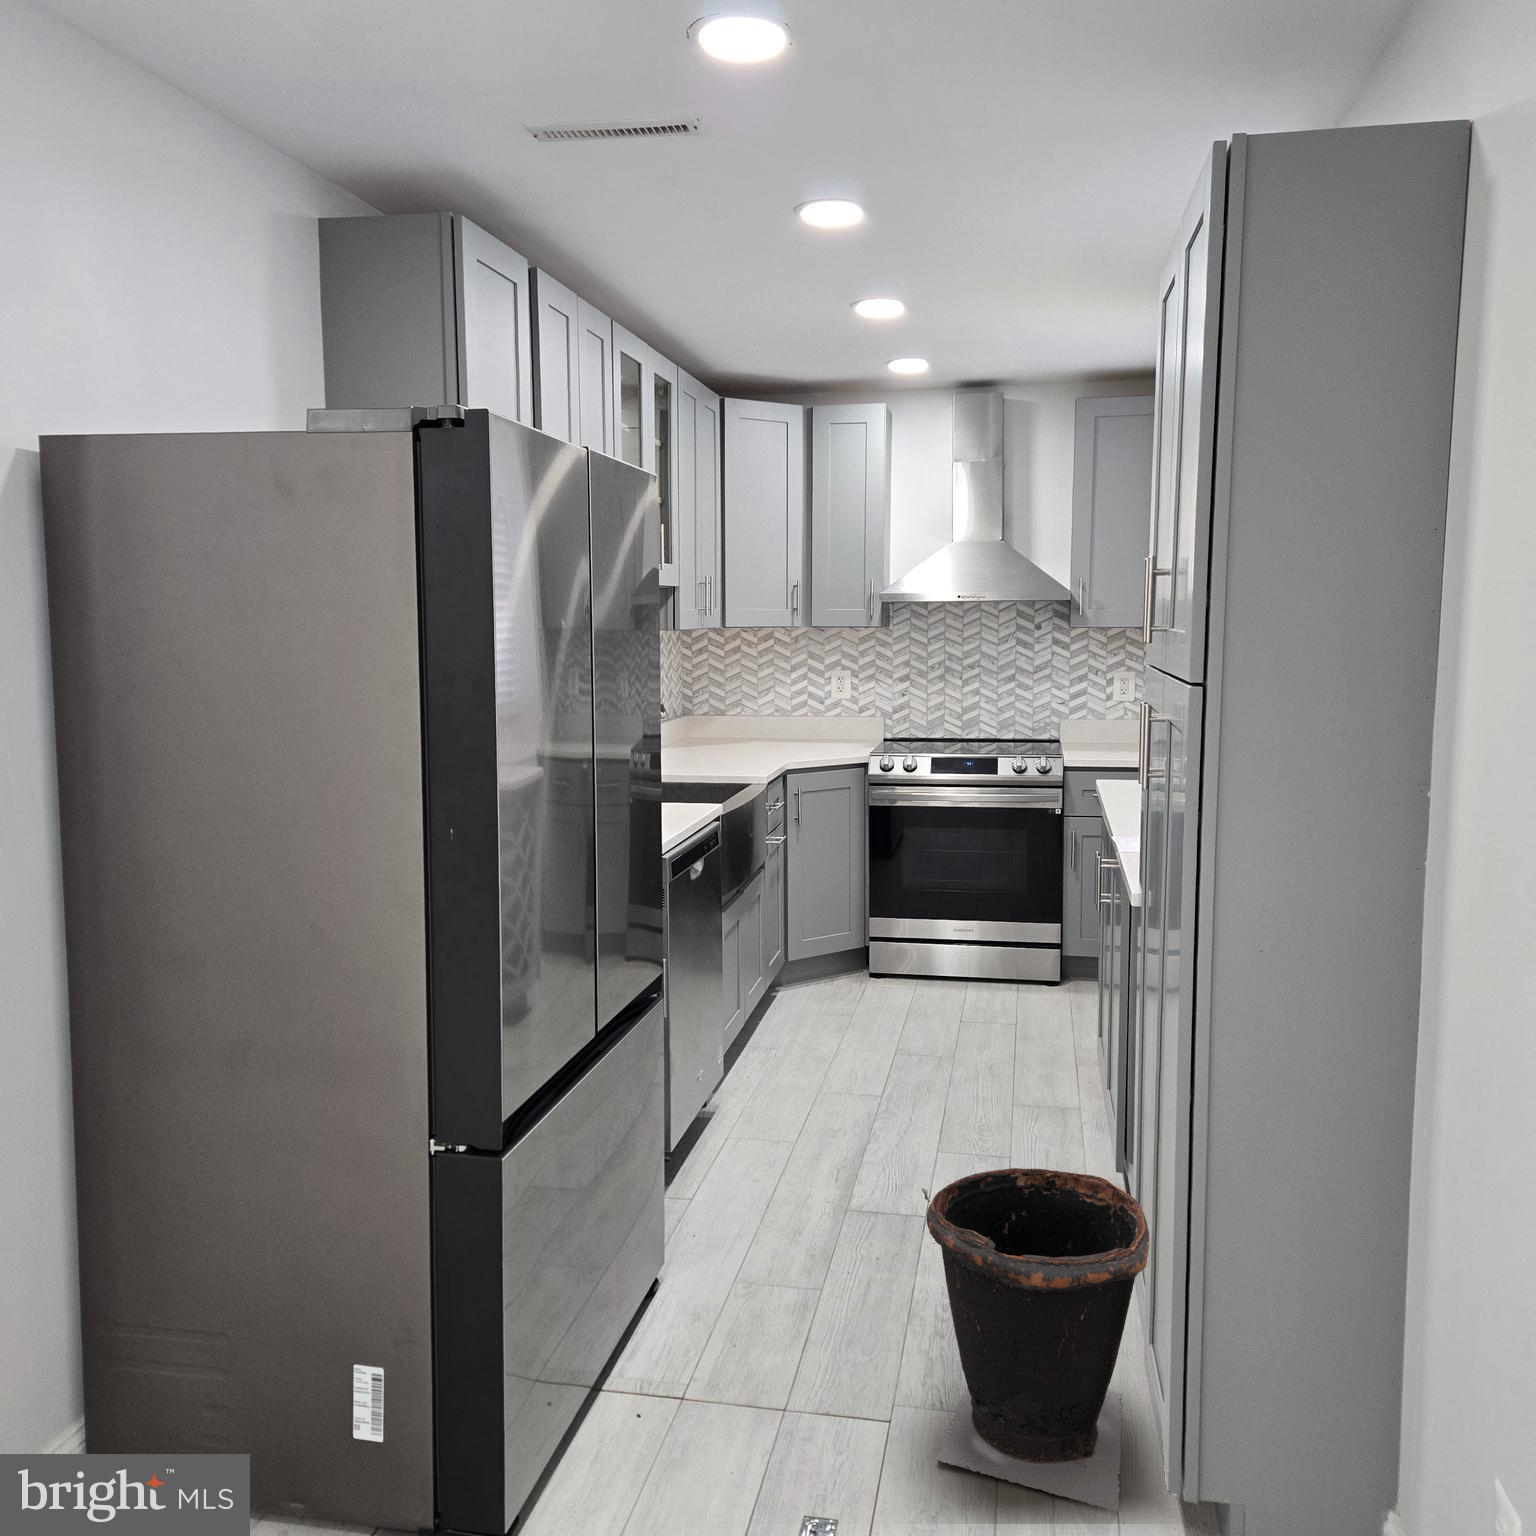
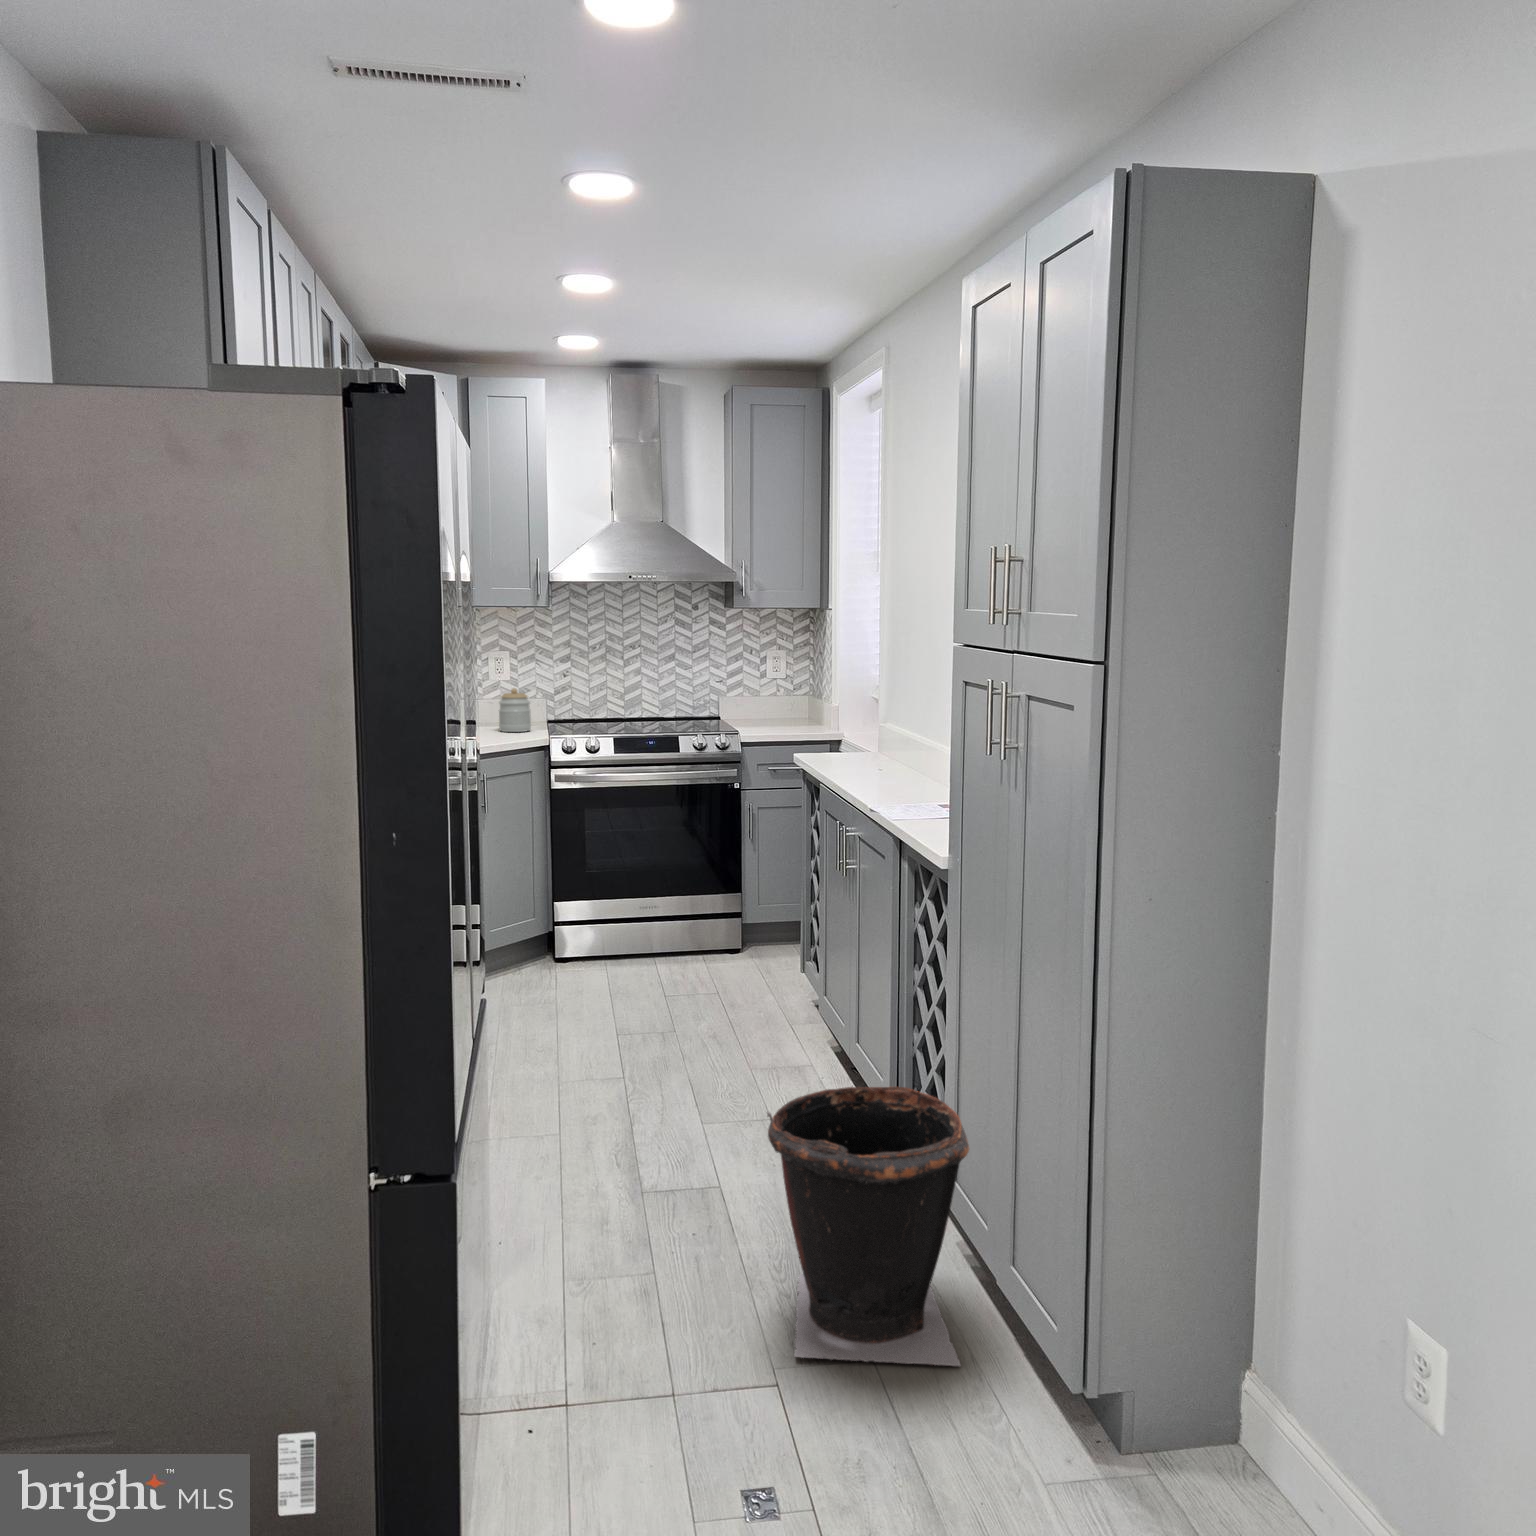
jar: none [829,707,861,750] -> present [499,688,531,732]

